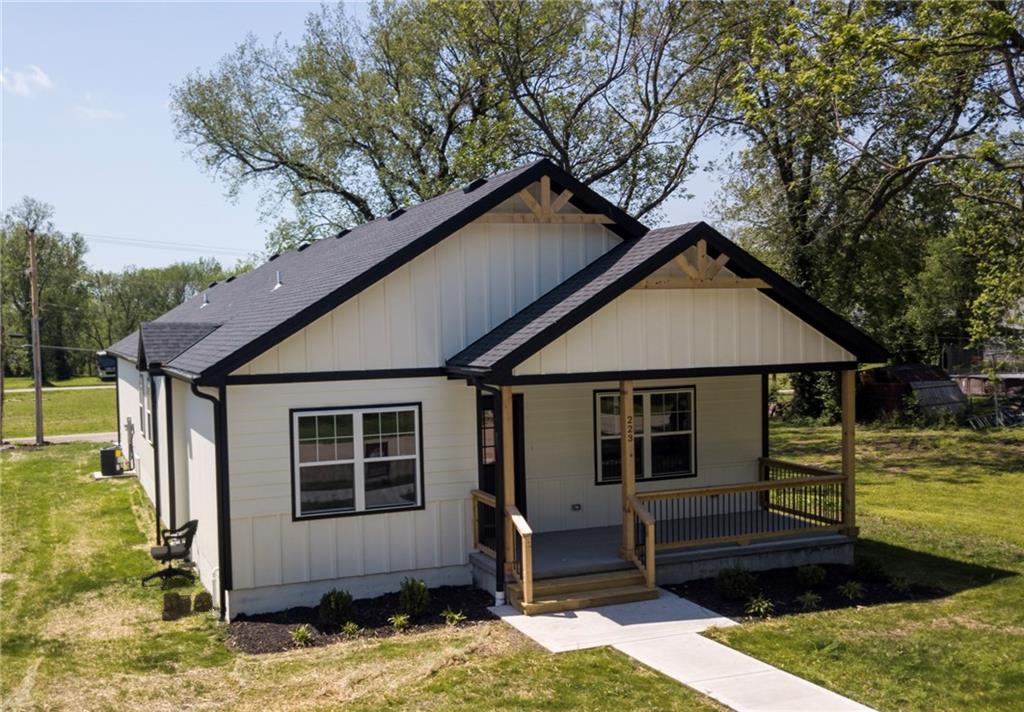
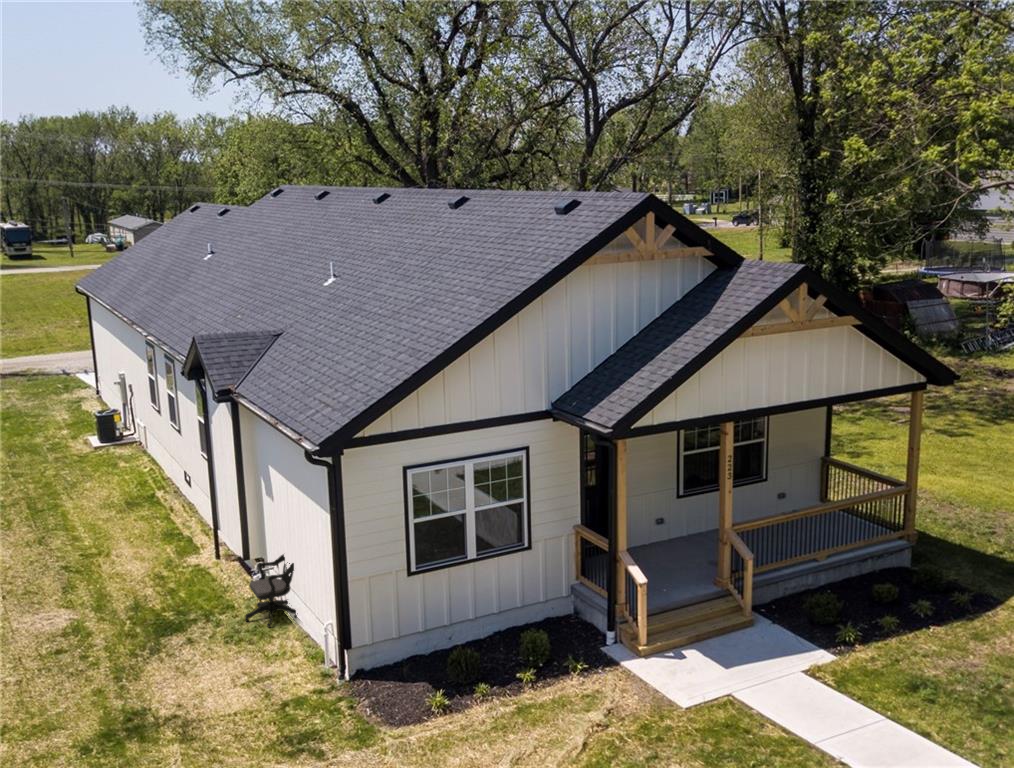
woven basket: present [162,591,213,620] -> none [284,639,333,676]

